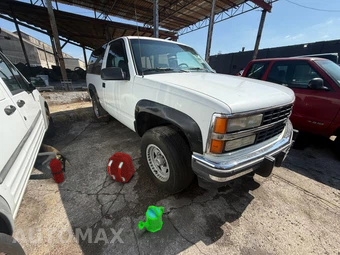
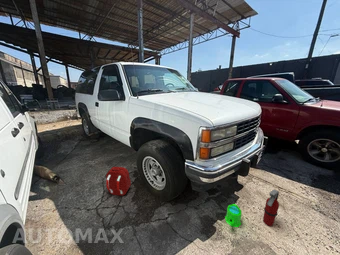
fire extinguisher: present [38,152,66,183] -> present [263,190,279,226]
watering can: present [138,206,164,232] -> present [225,204,242,227]

